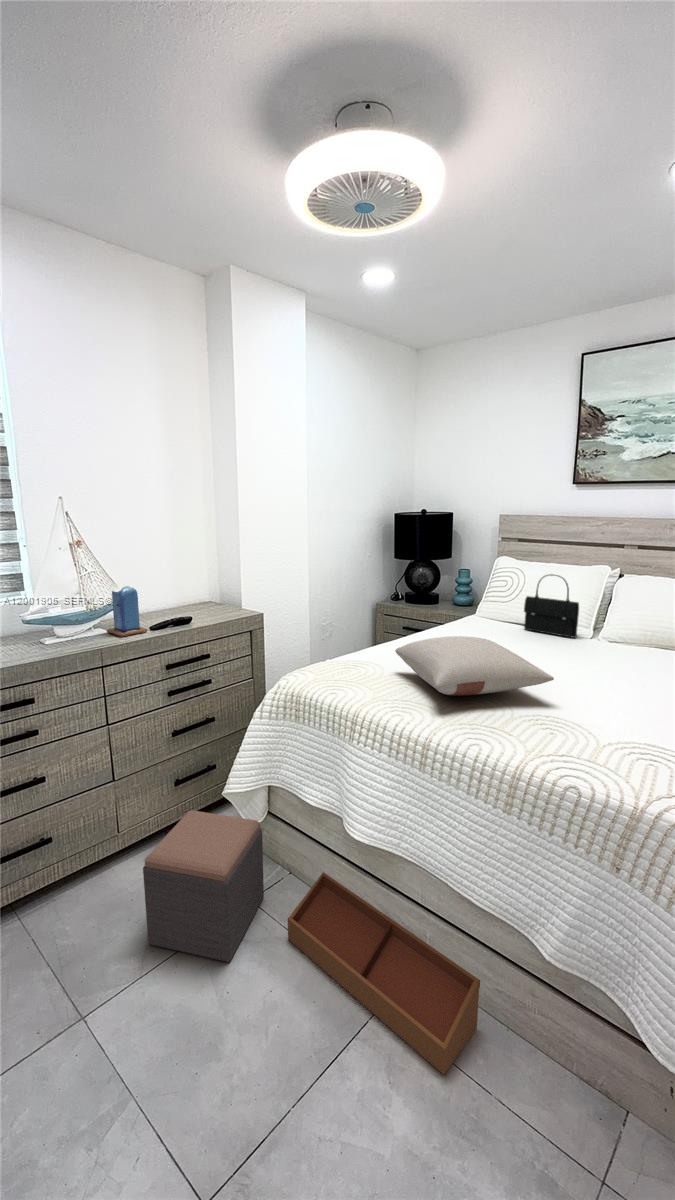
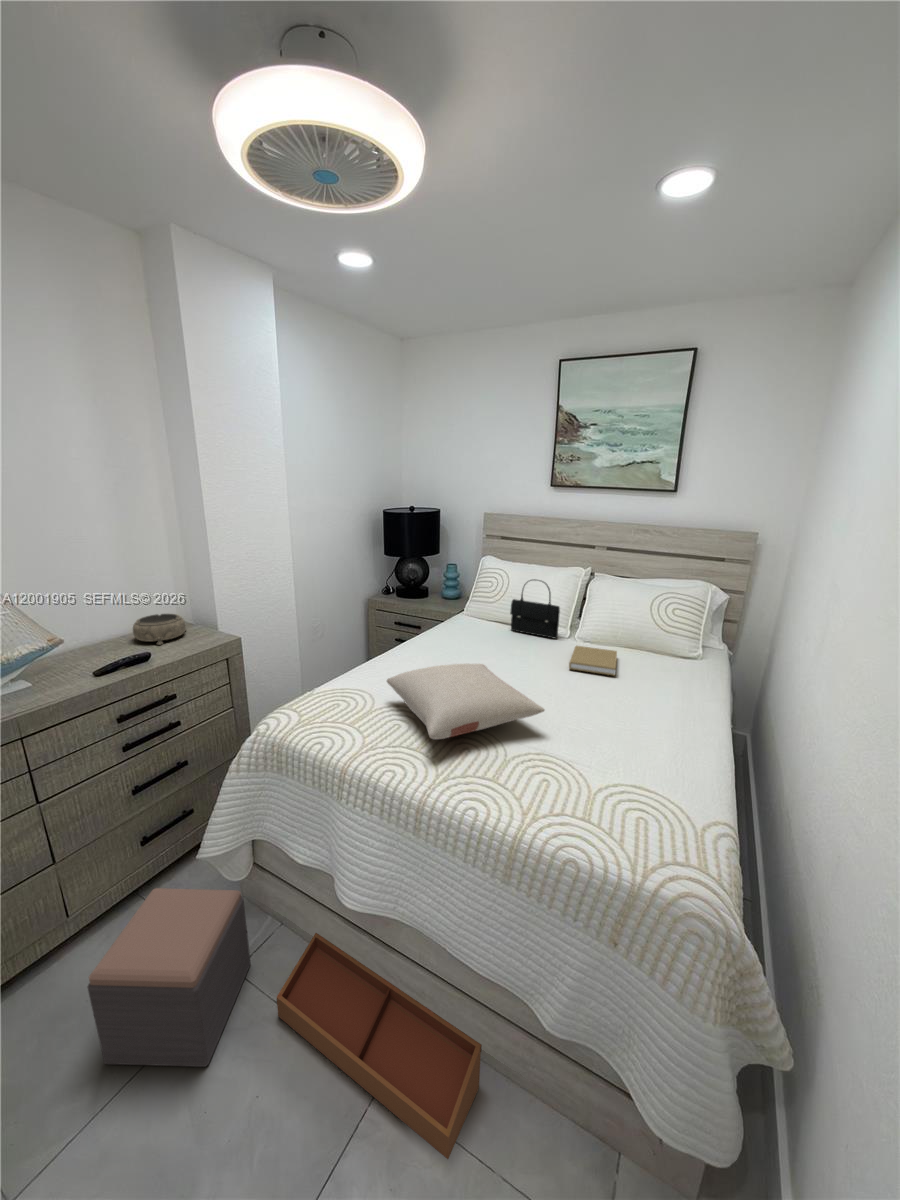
candle: present [107,583,147,637] -> none [32,622,89,689]
decorative bowl: none [177,593,218,617] -> present [133,614,186,645]
book: none [587,642,645,668] -> present [569,646,617,676]

